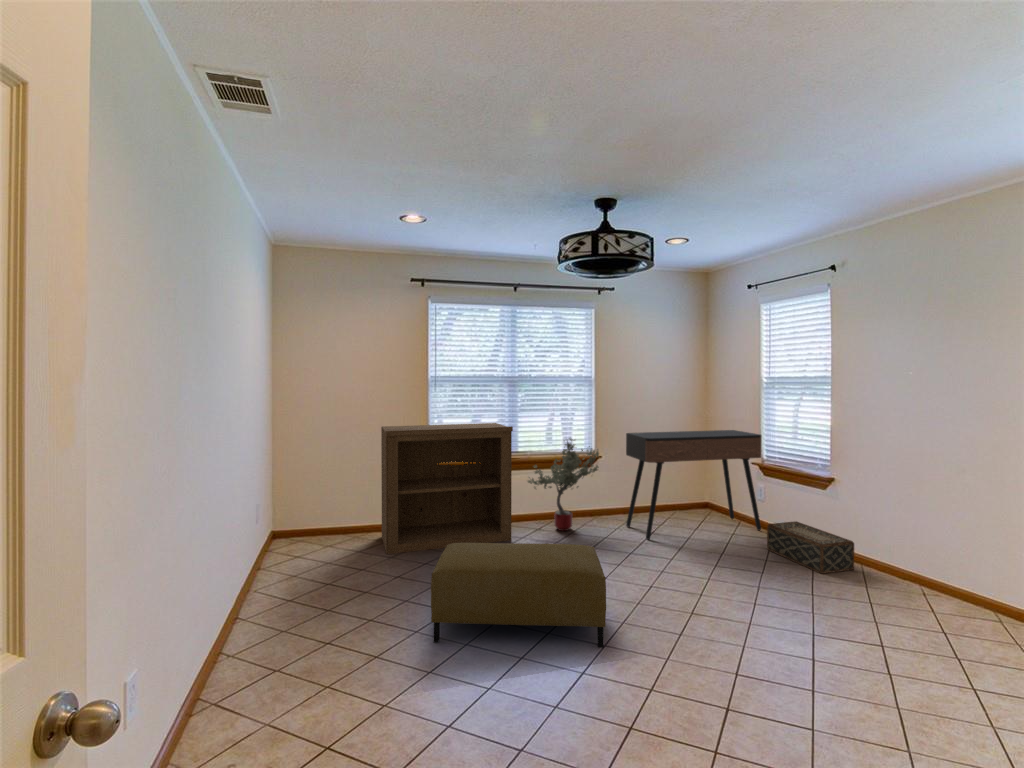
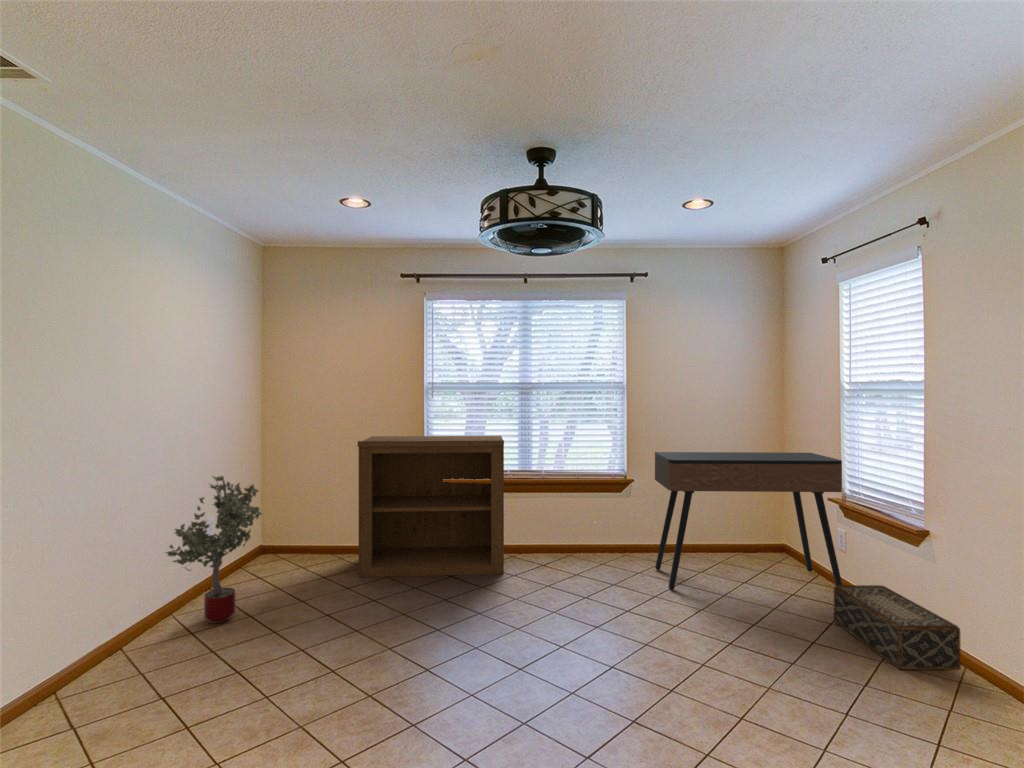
potted tree: present [528,438,599,531] -> present [166,476,262,624]
ottoman: present [431,543,606,647] -> none [307,575,533,737]

